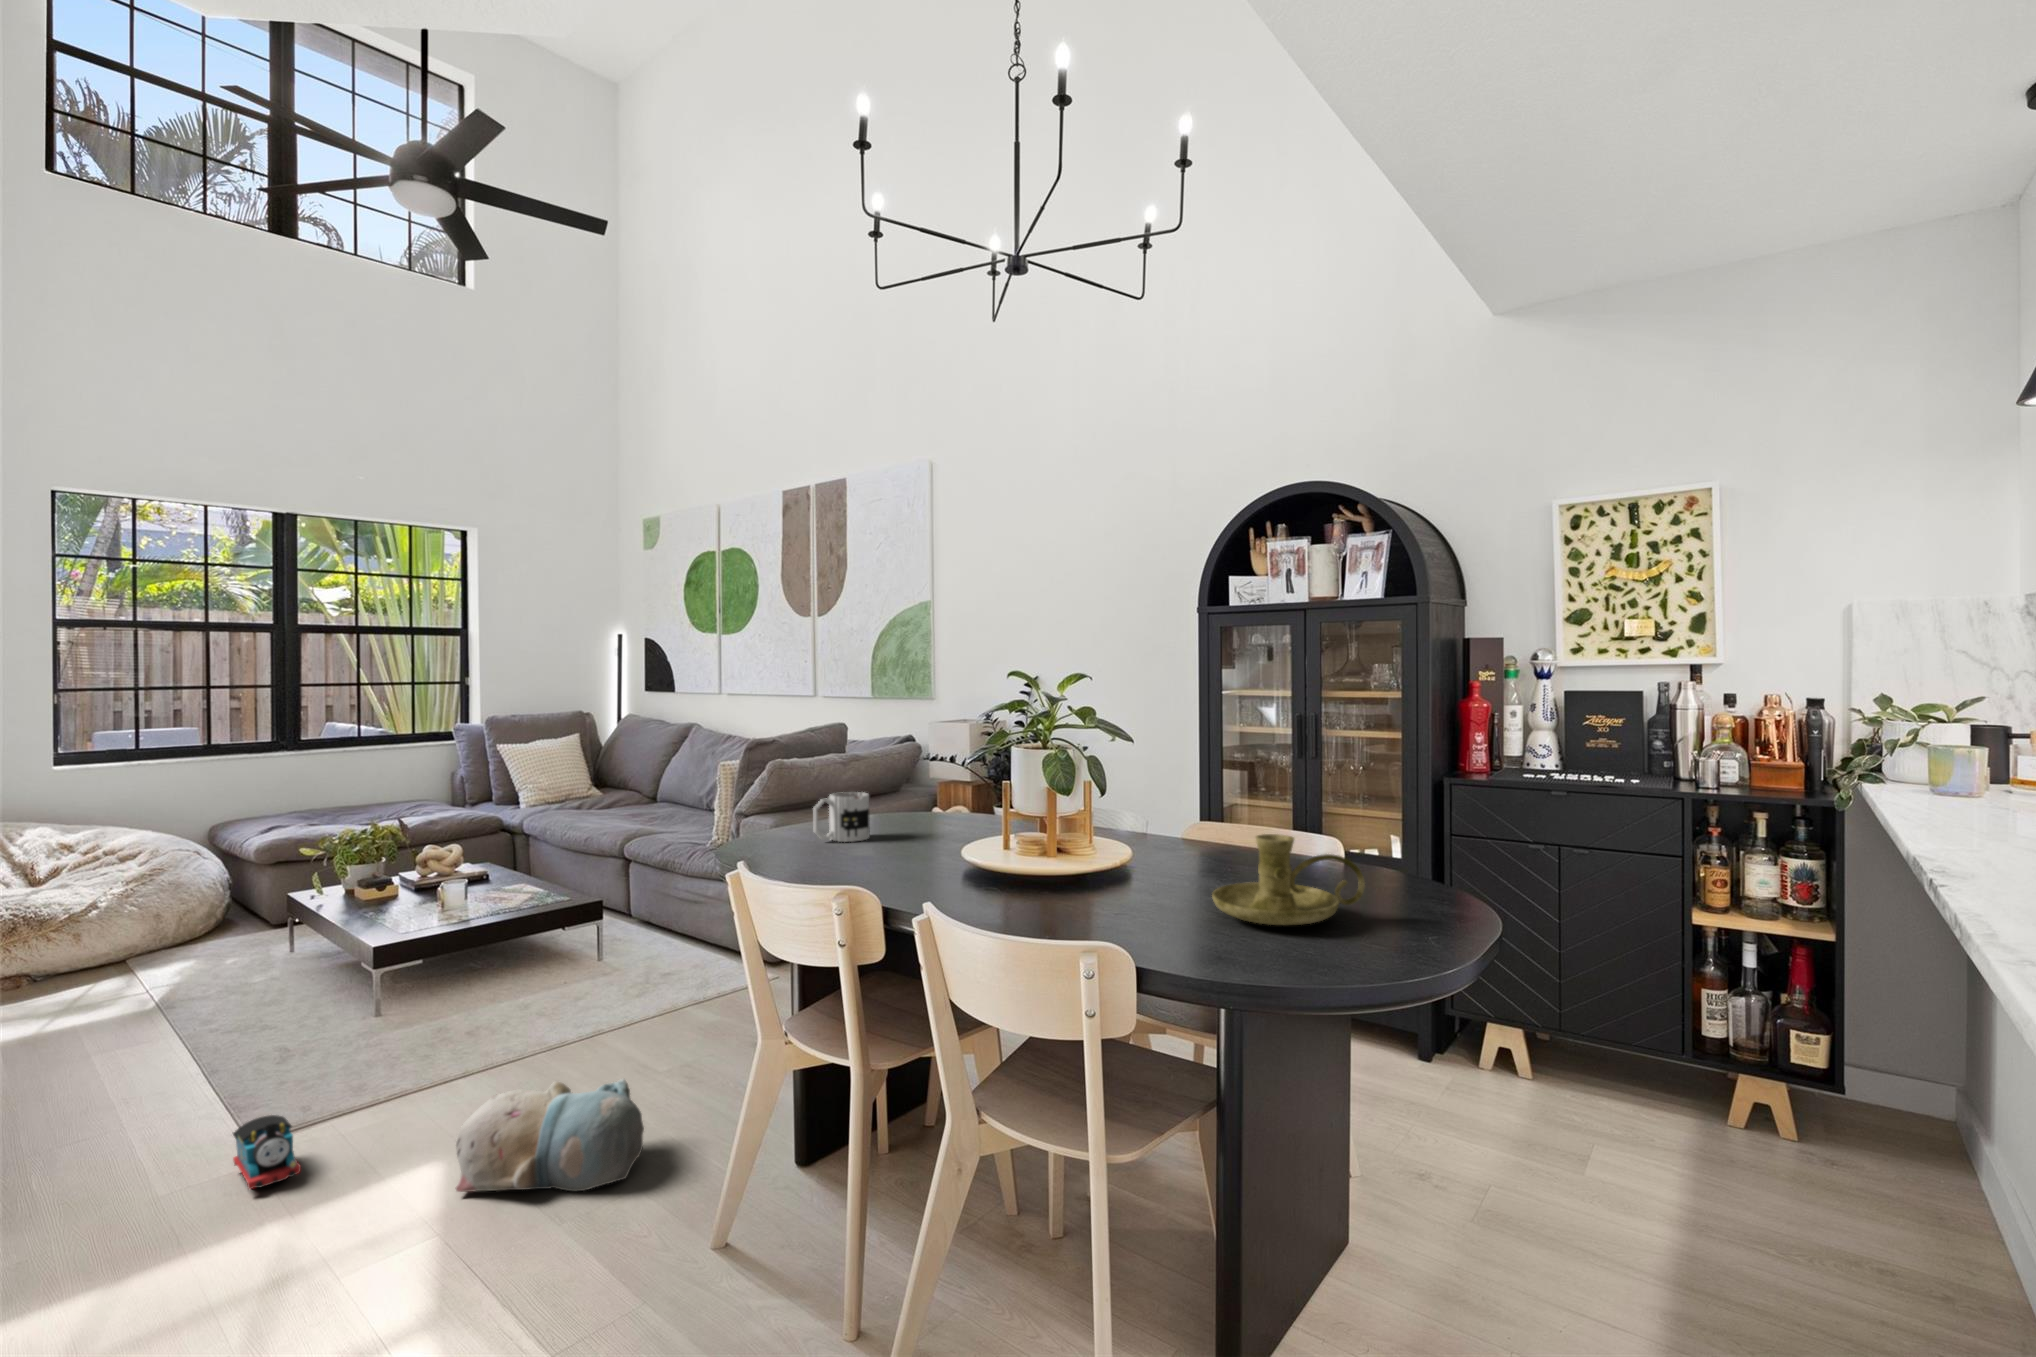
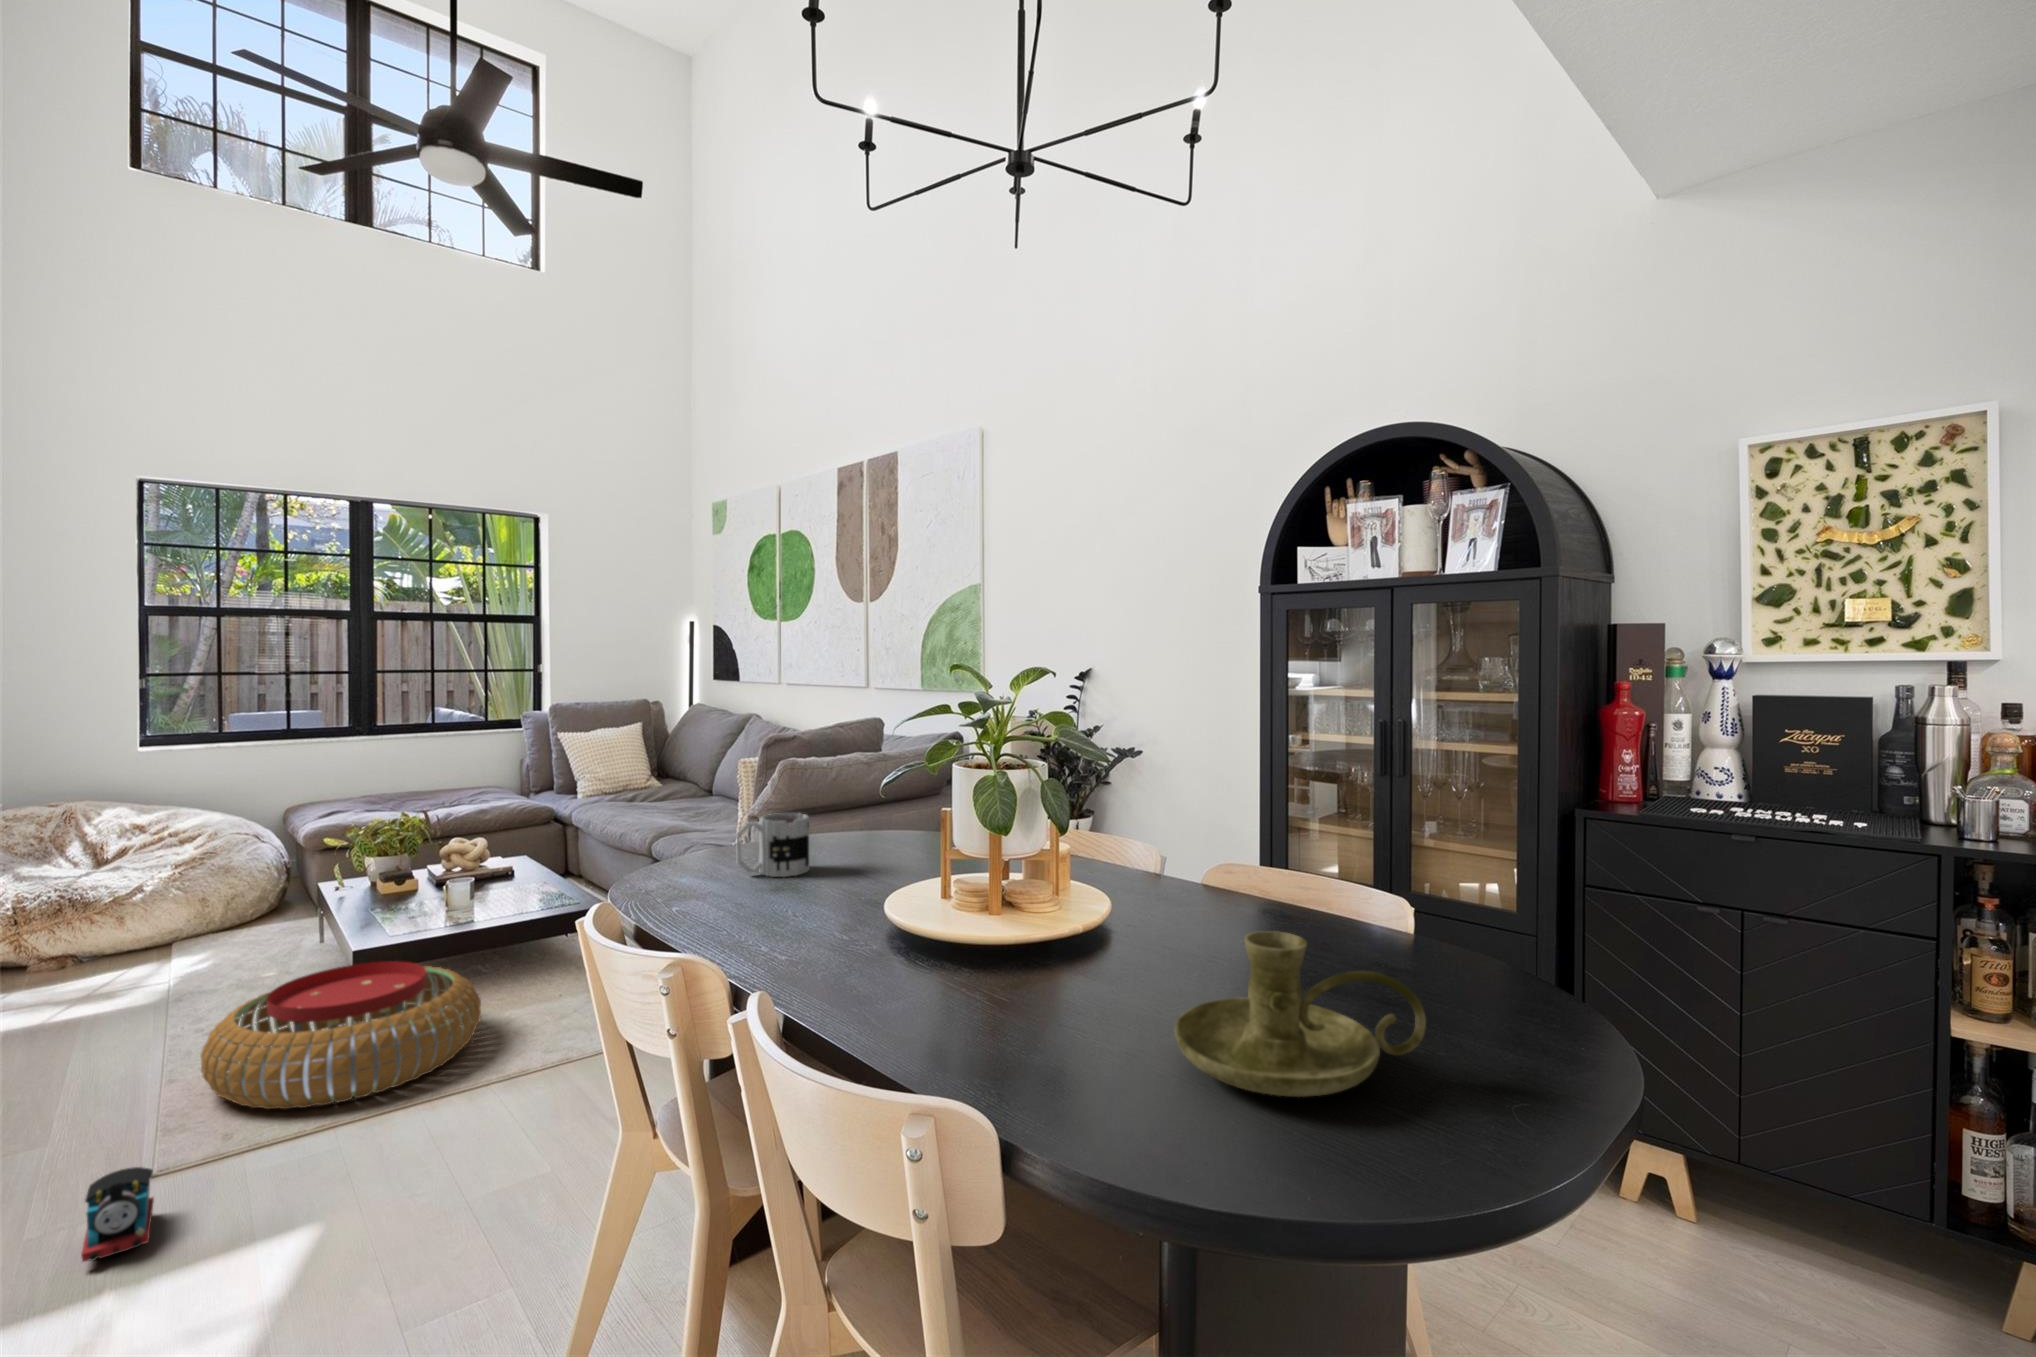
pouf: none [261,951,510,1080] -> present [201,961,481,1109]
plush toy: present [456,1079,644,1192] -> none [295,1150,532,1299]

